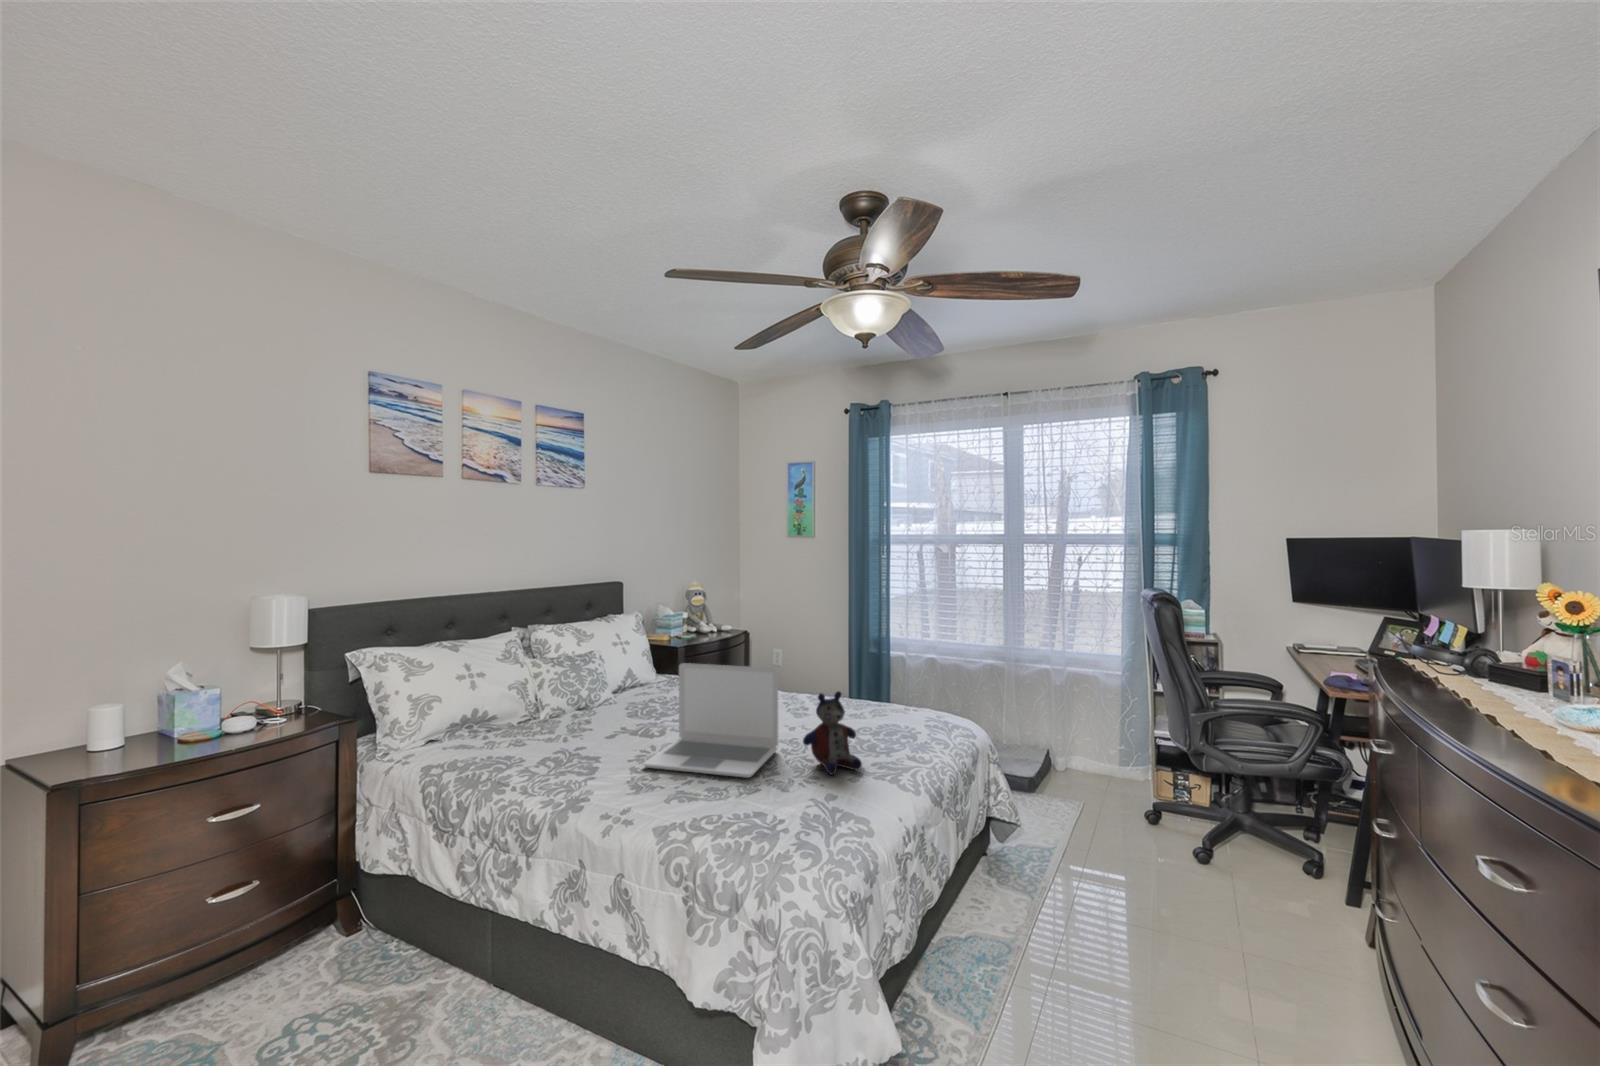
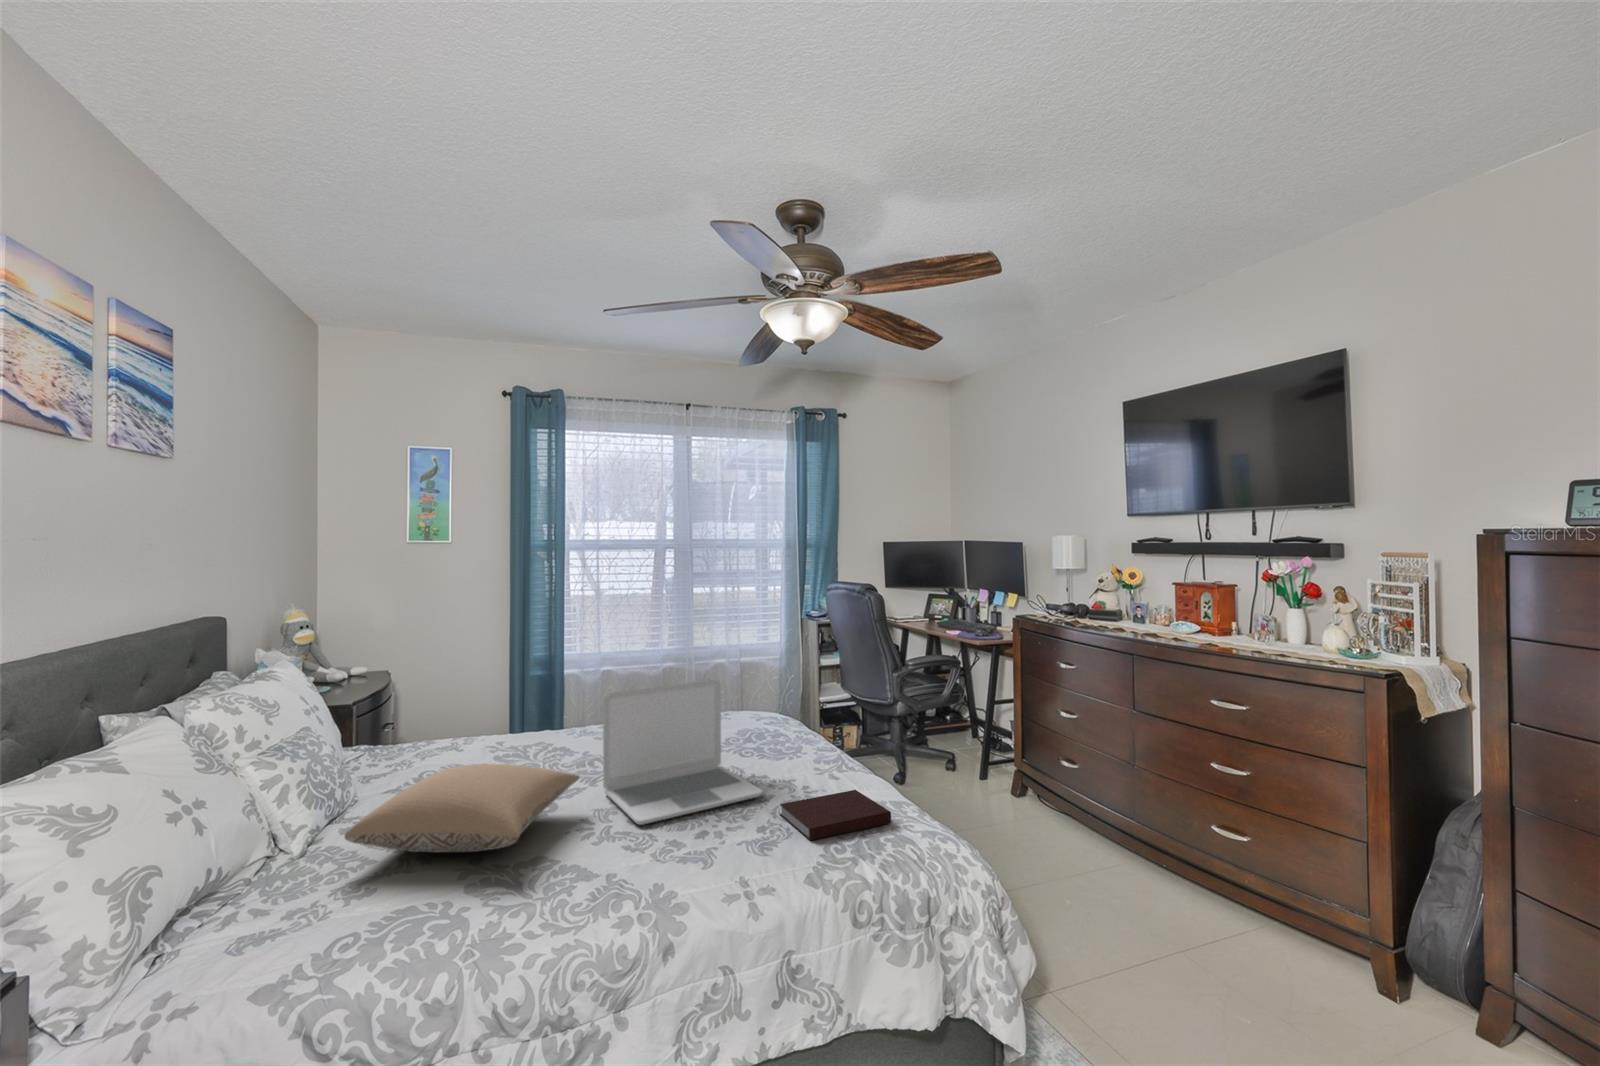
stuffed bear: present [803,691,862,775] -> none [770,691,821,772]
pillow: none [505,695,649,750] -> present [345,764,579,852]
notebook: none [698,786,805,835] -> present [780,790,891,841]

